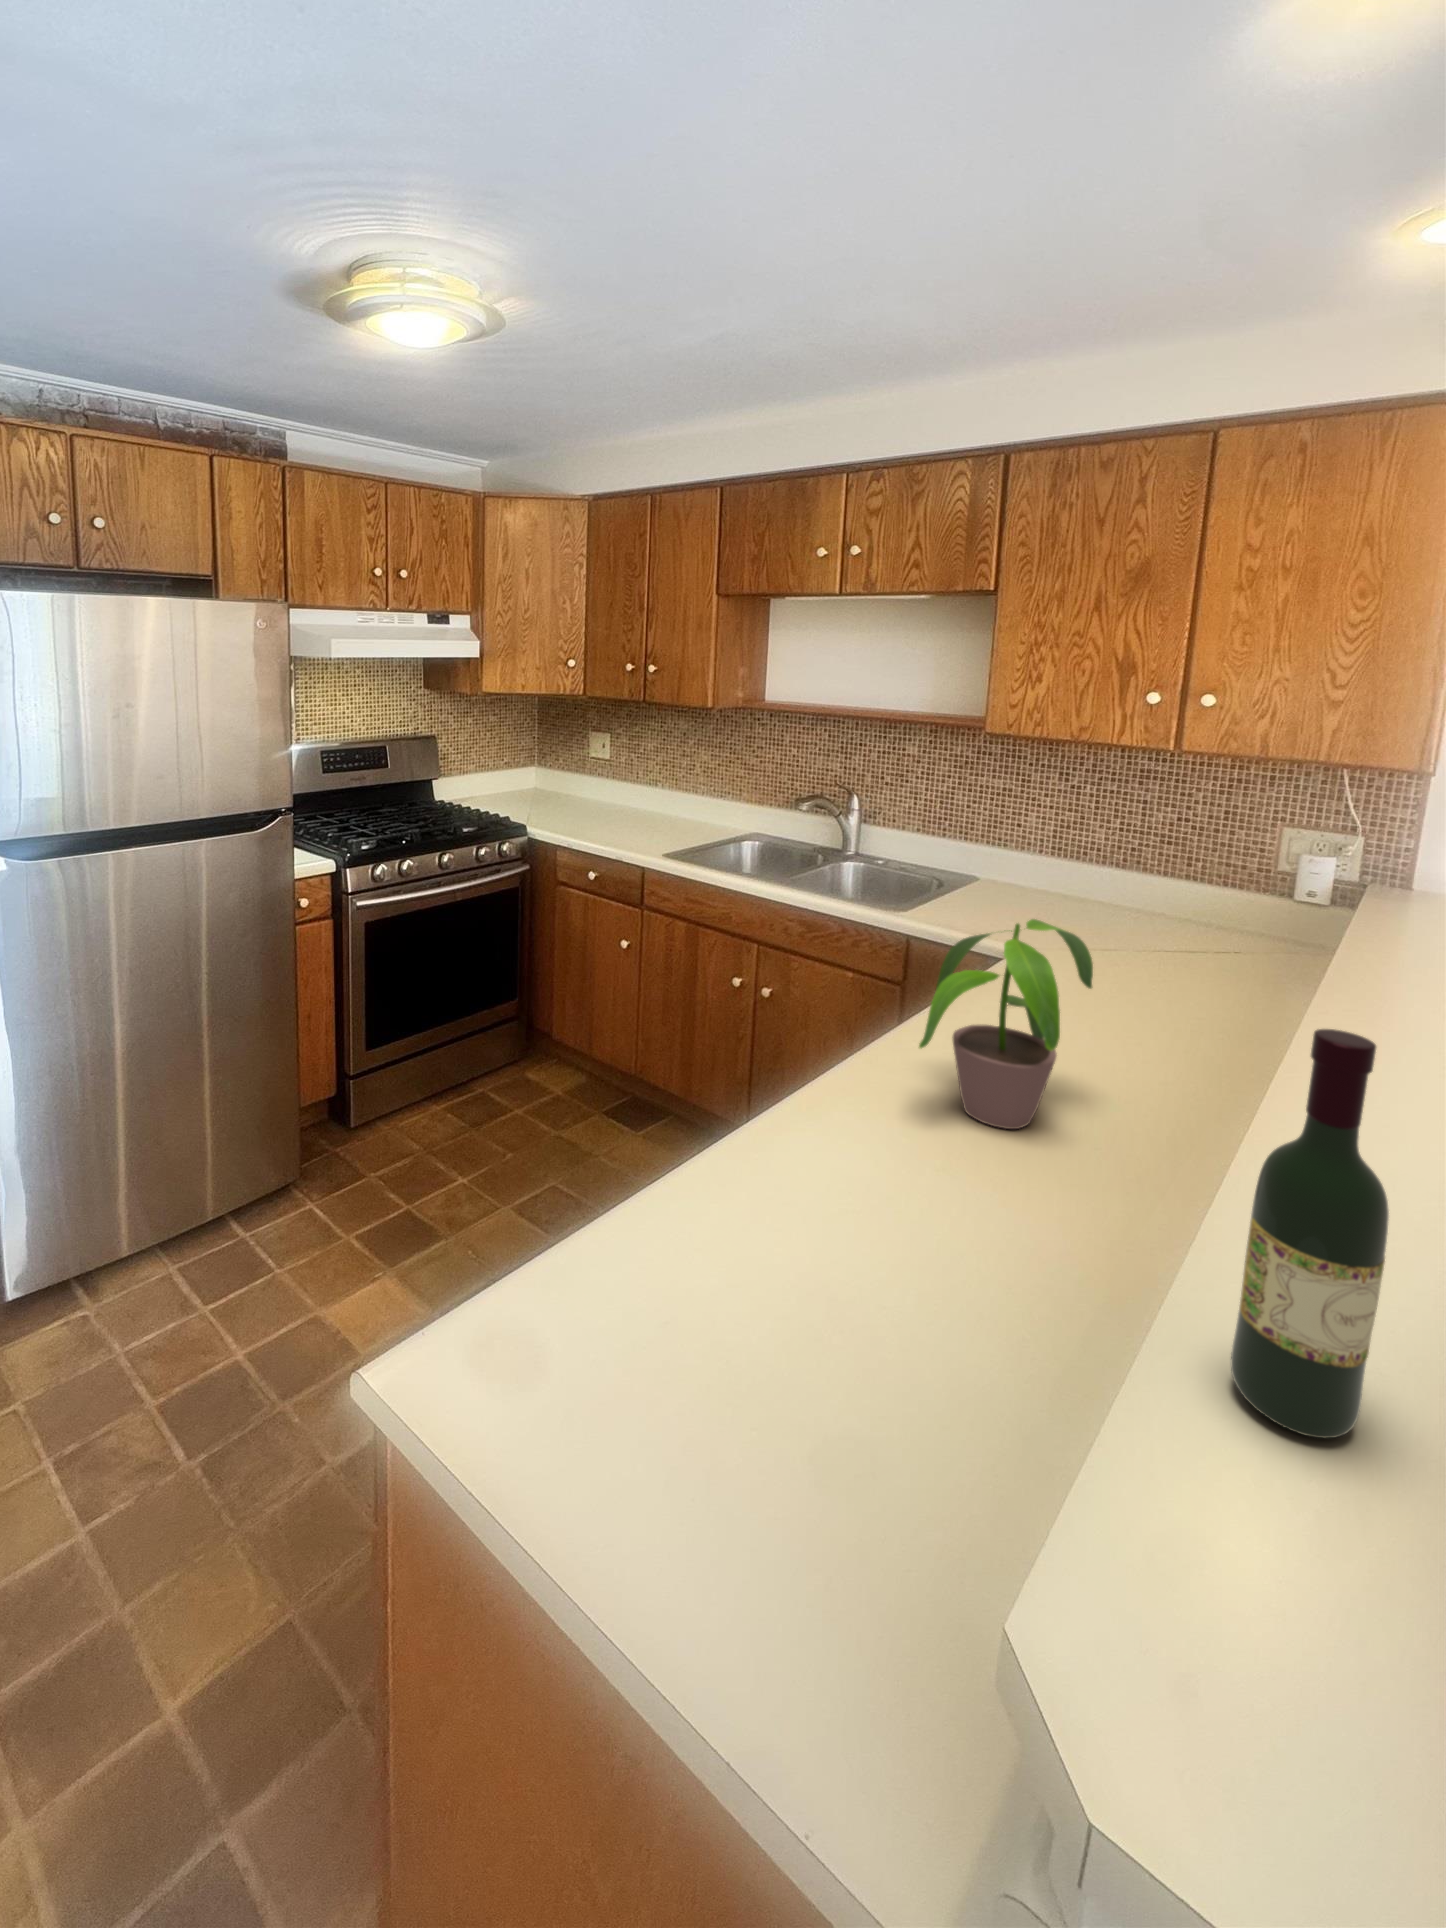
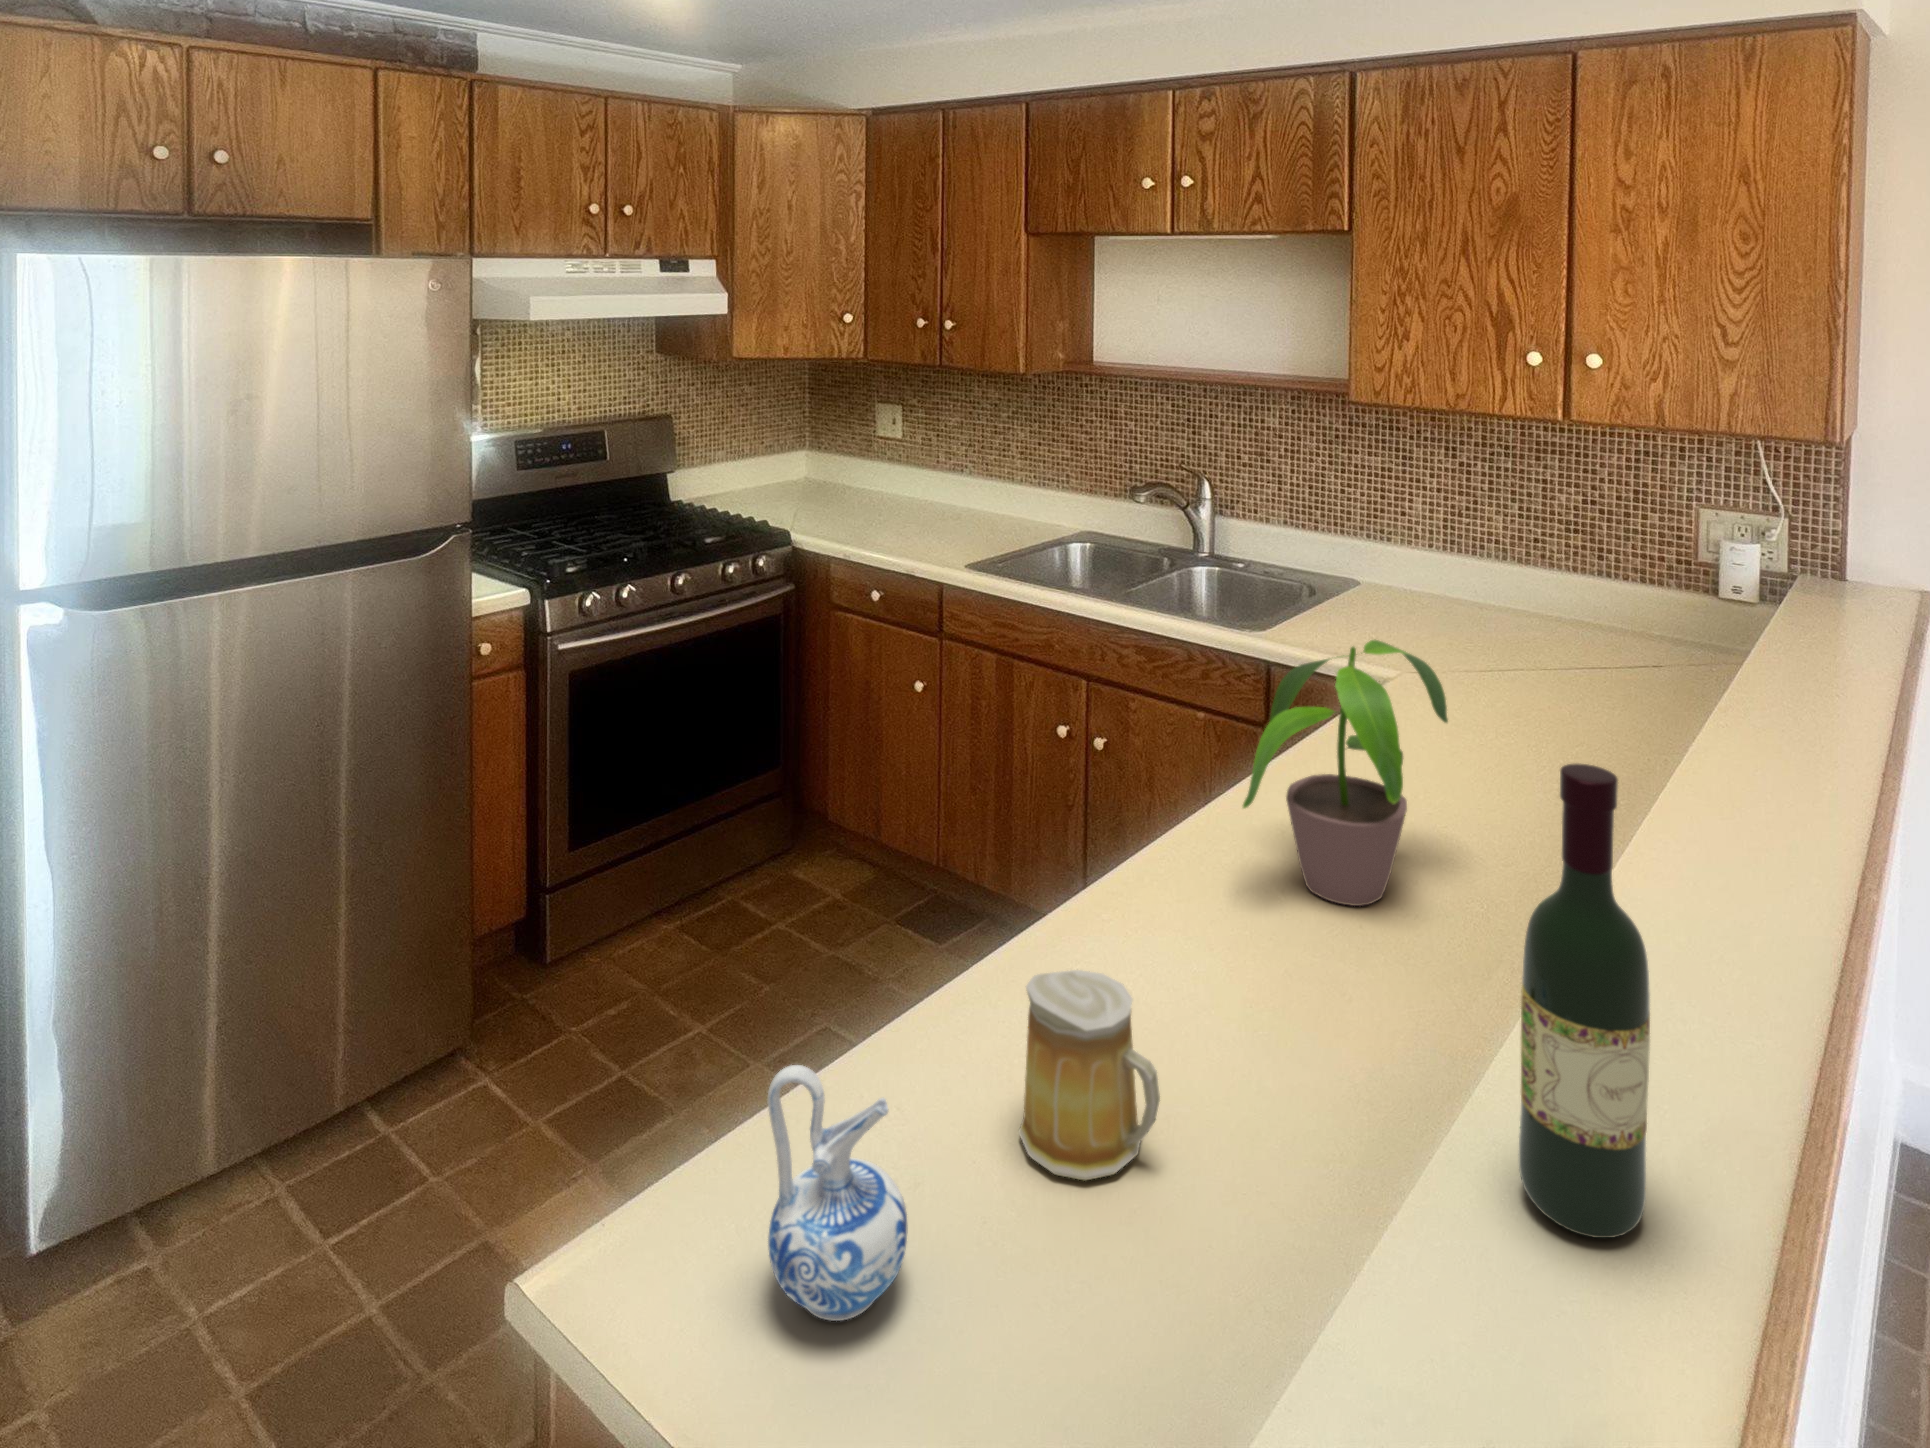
mug: none [750,1170,872,1335] -> present [1019,970,1160,1180]
ceramic pitcher: none [560,1235,672,1432] -> present [768,1065,907,1321]

